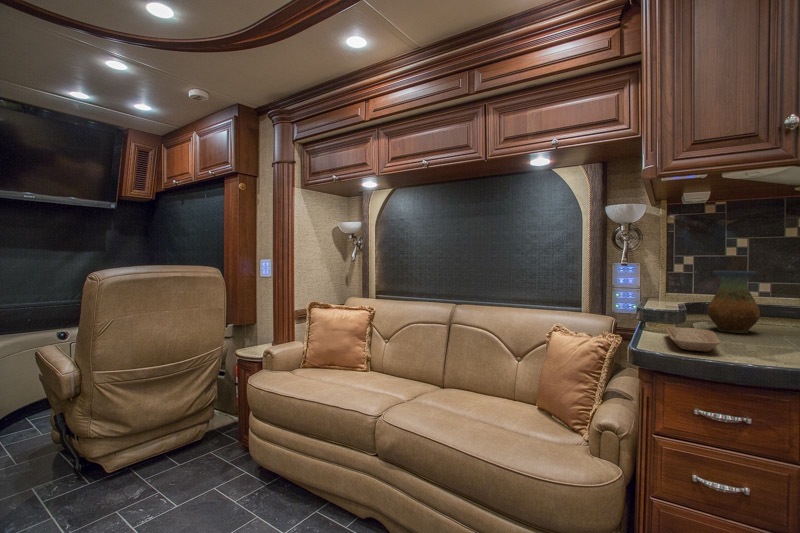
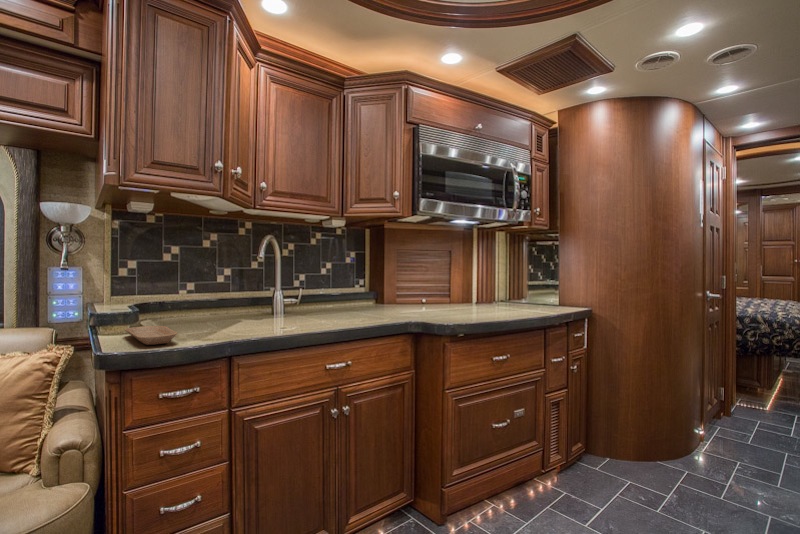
vase: present [708,270,760,333] -> none [154,274,192,325]

